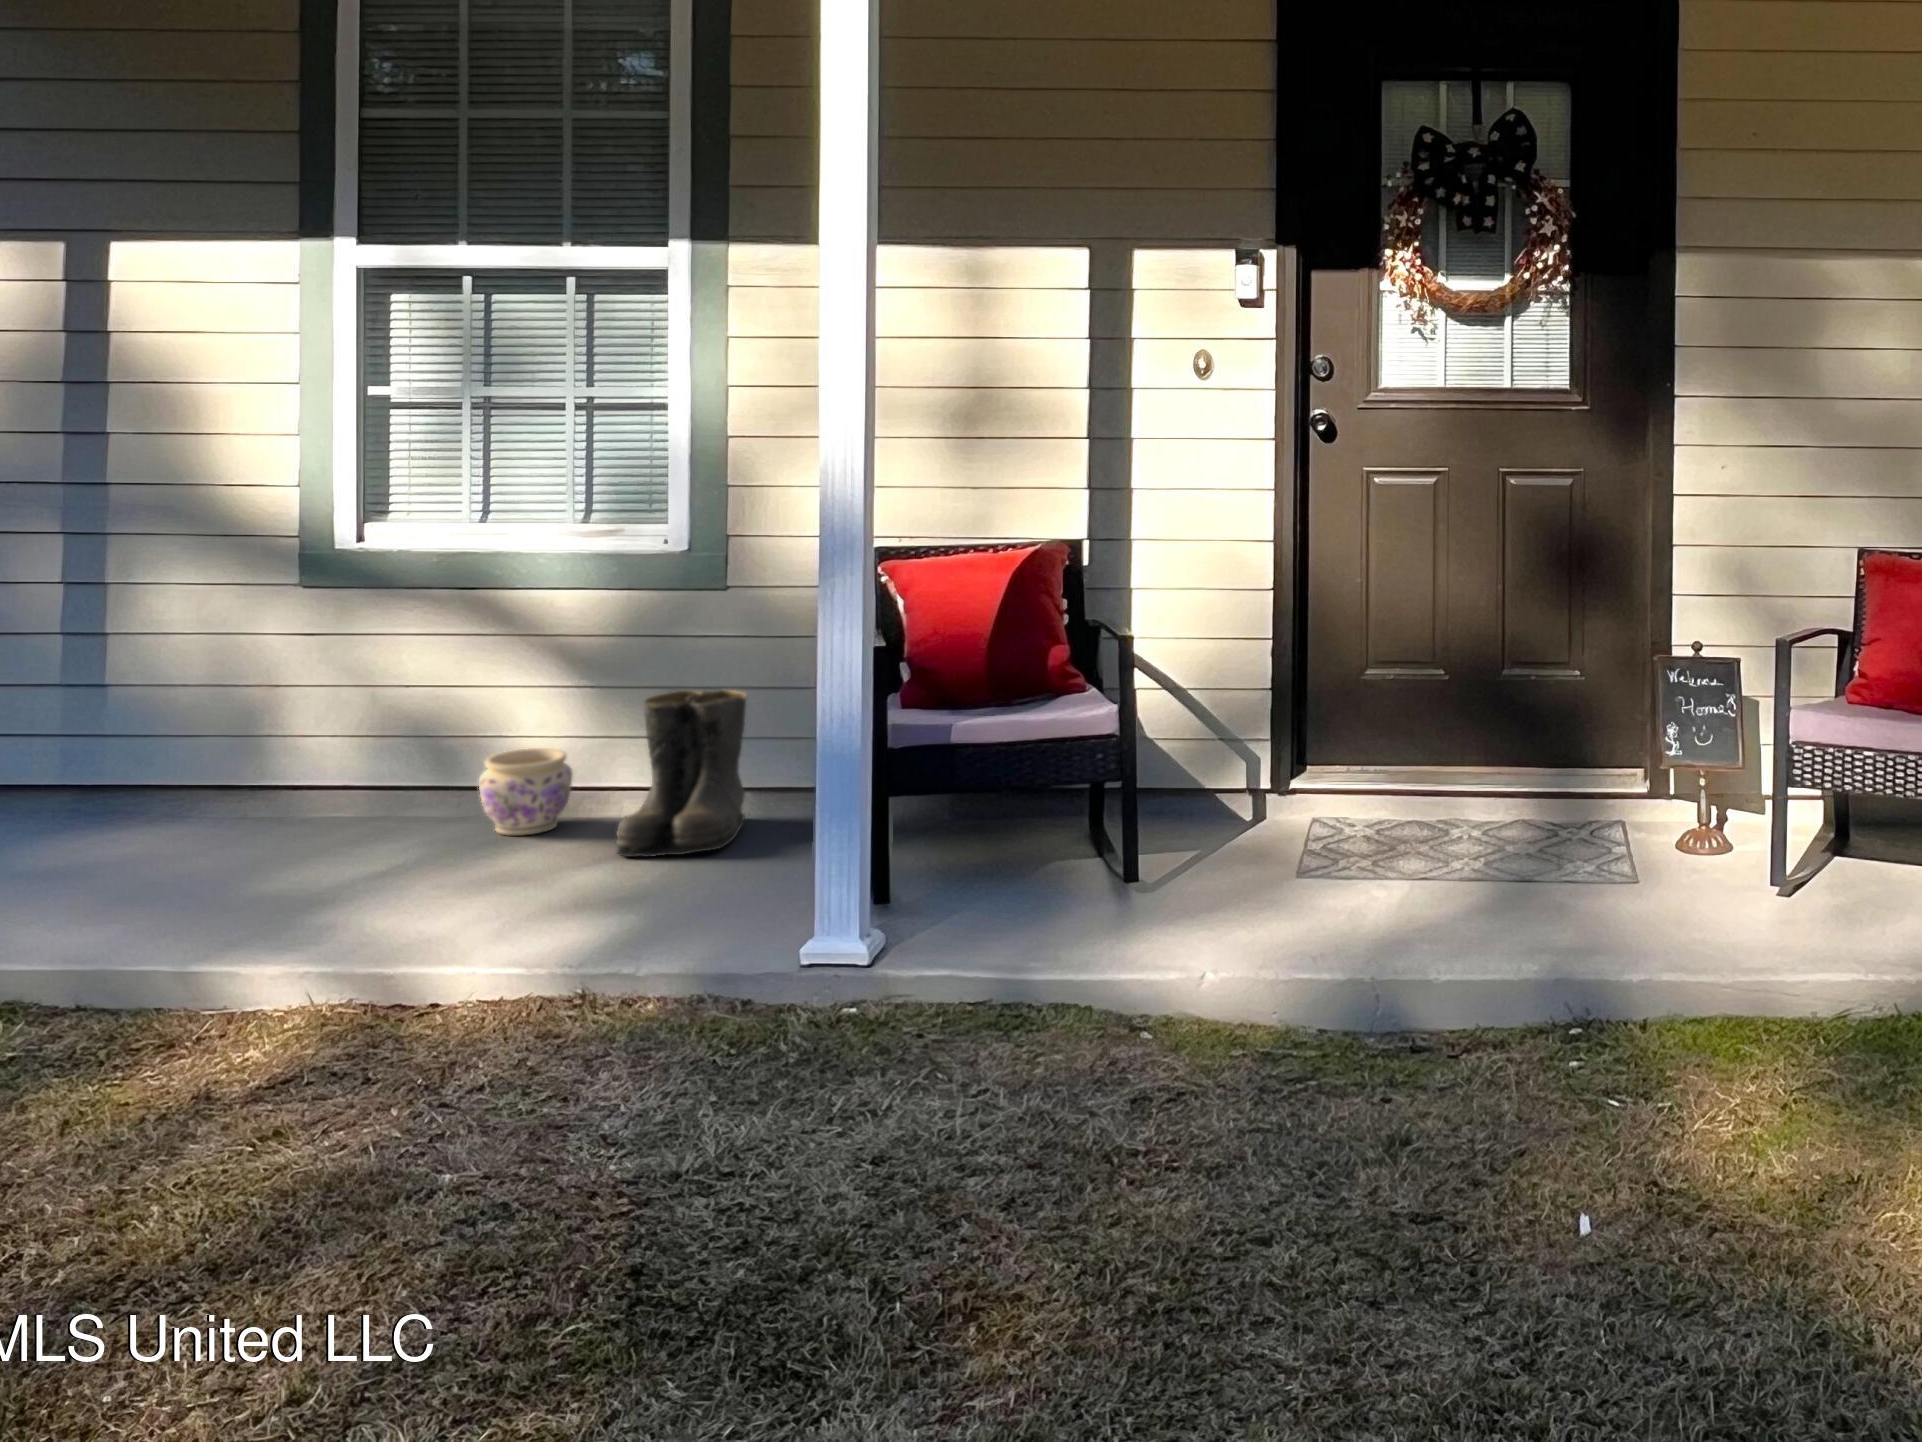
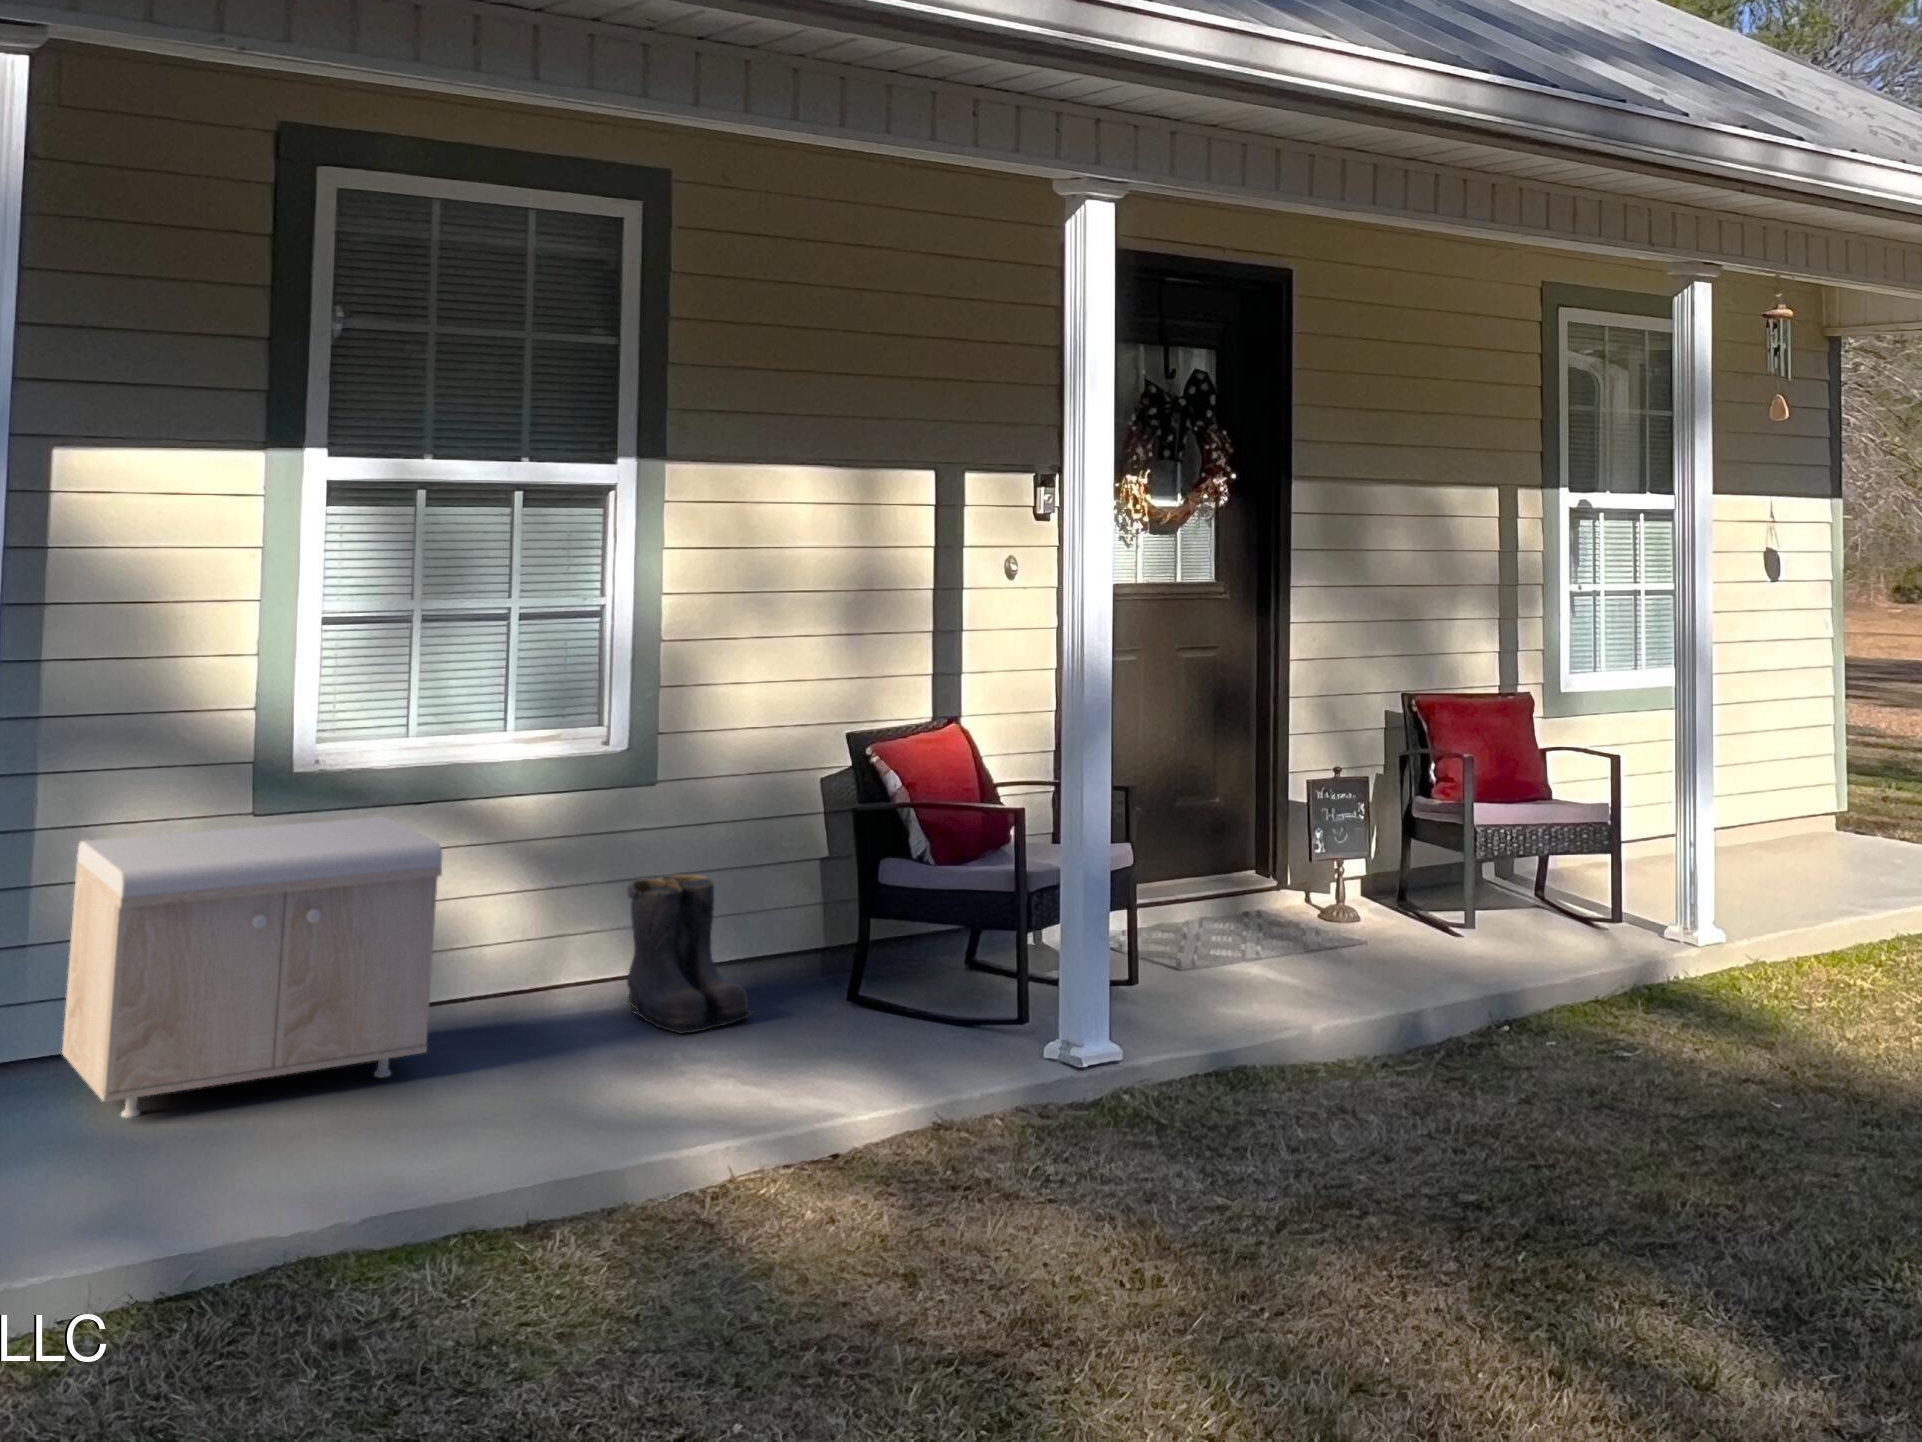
storage bench: none [19,597,406,849] -> present [62,817,442,1117]
planter: present [479,748,572,836] -> none [483,950,570,1038]

